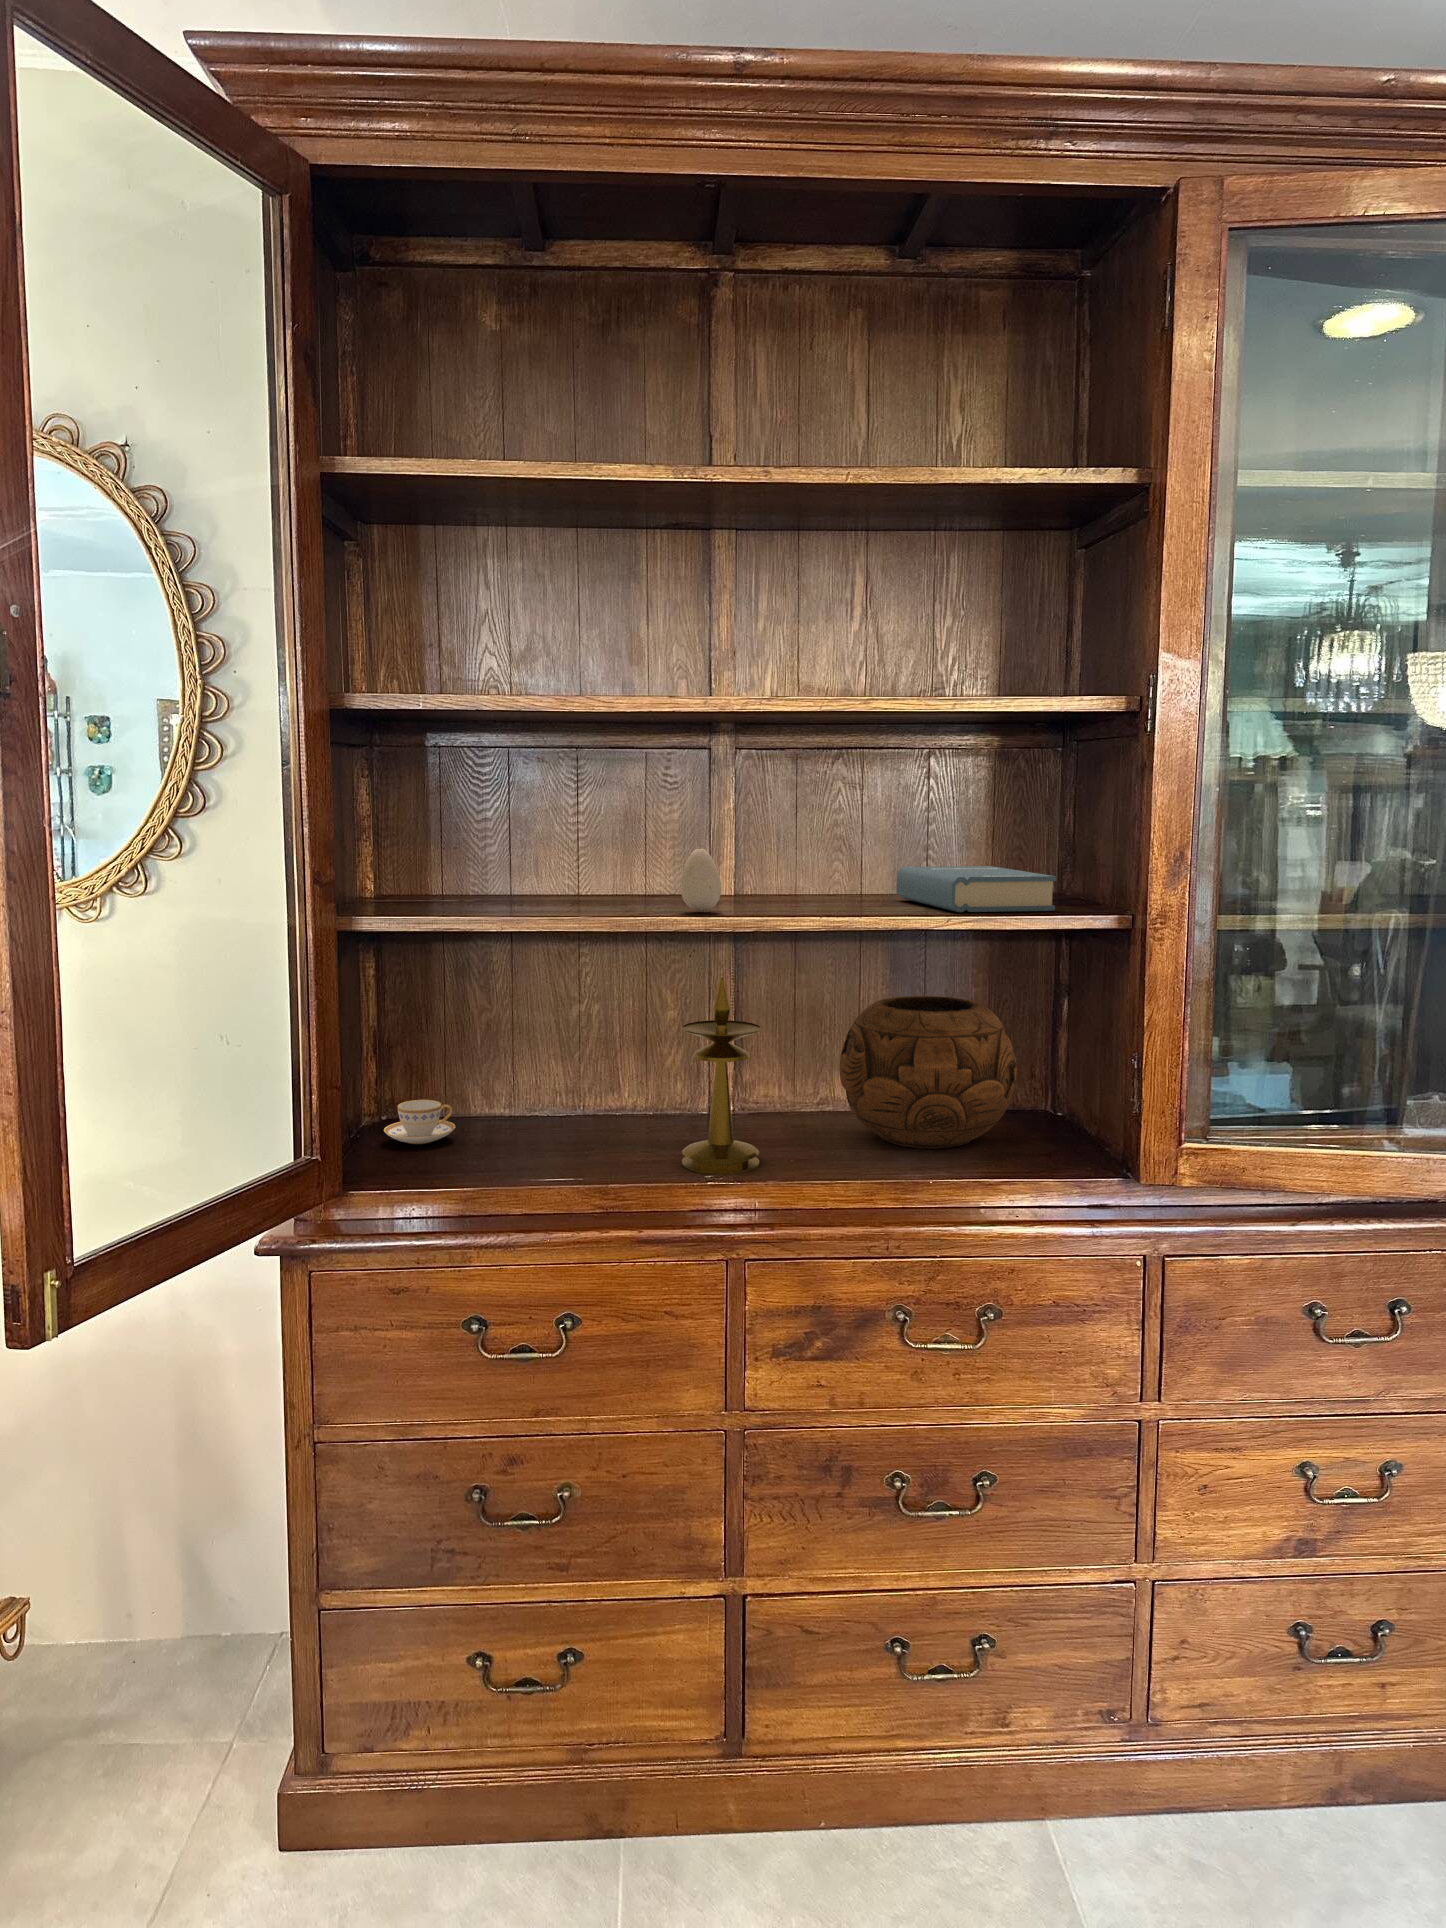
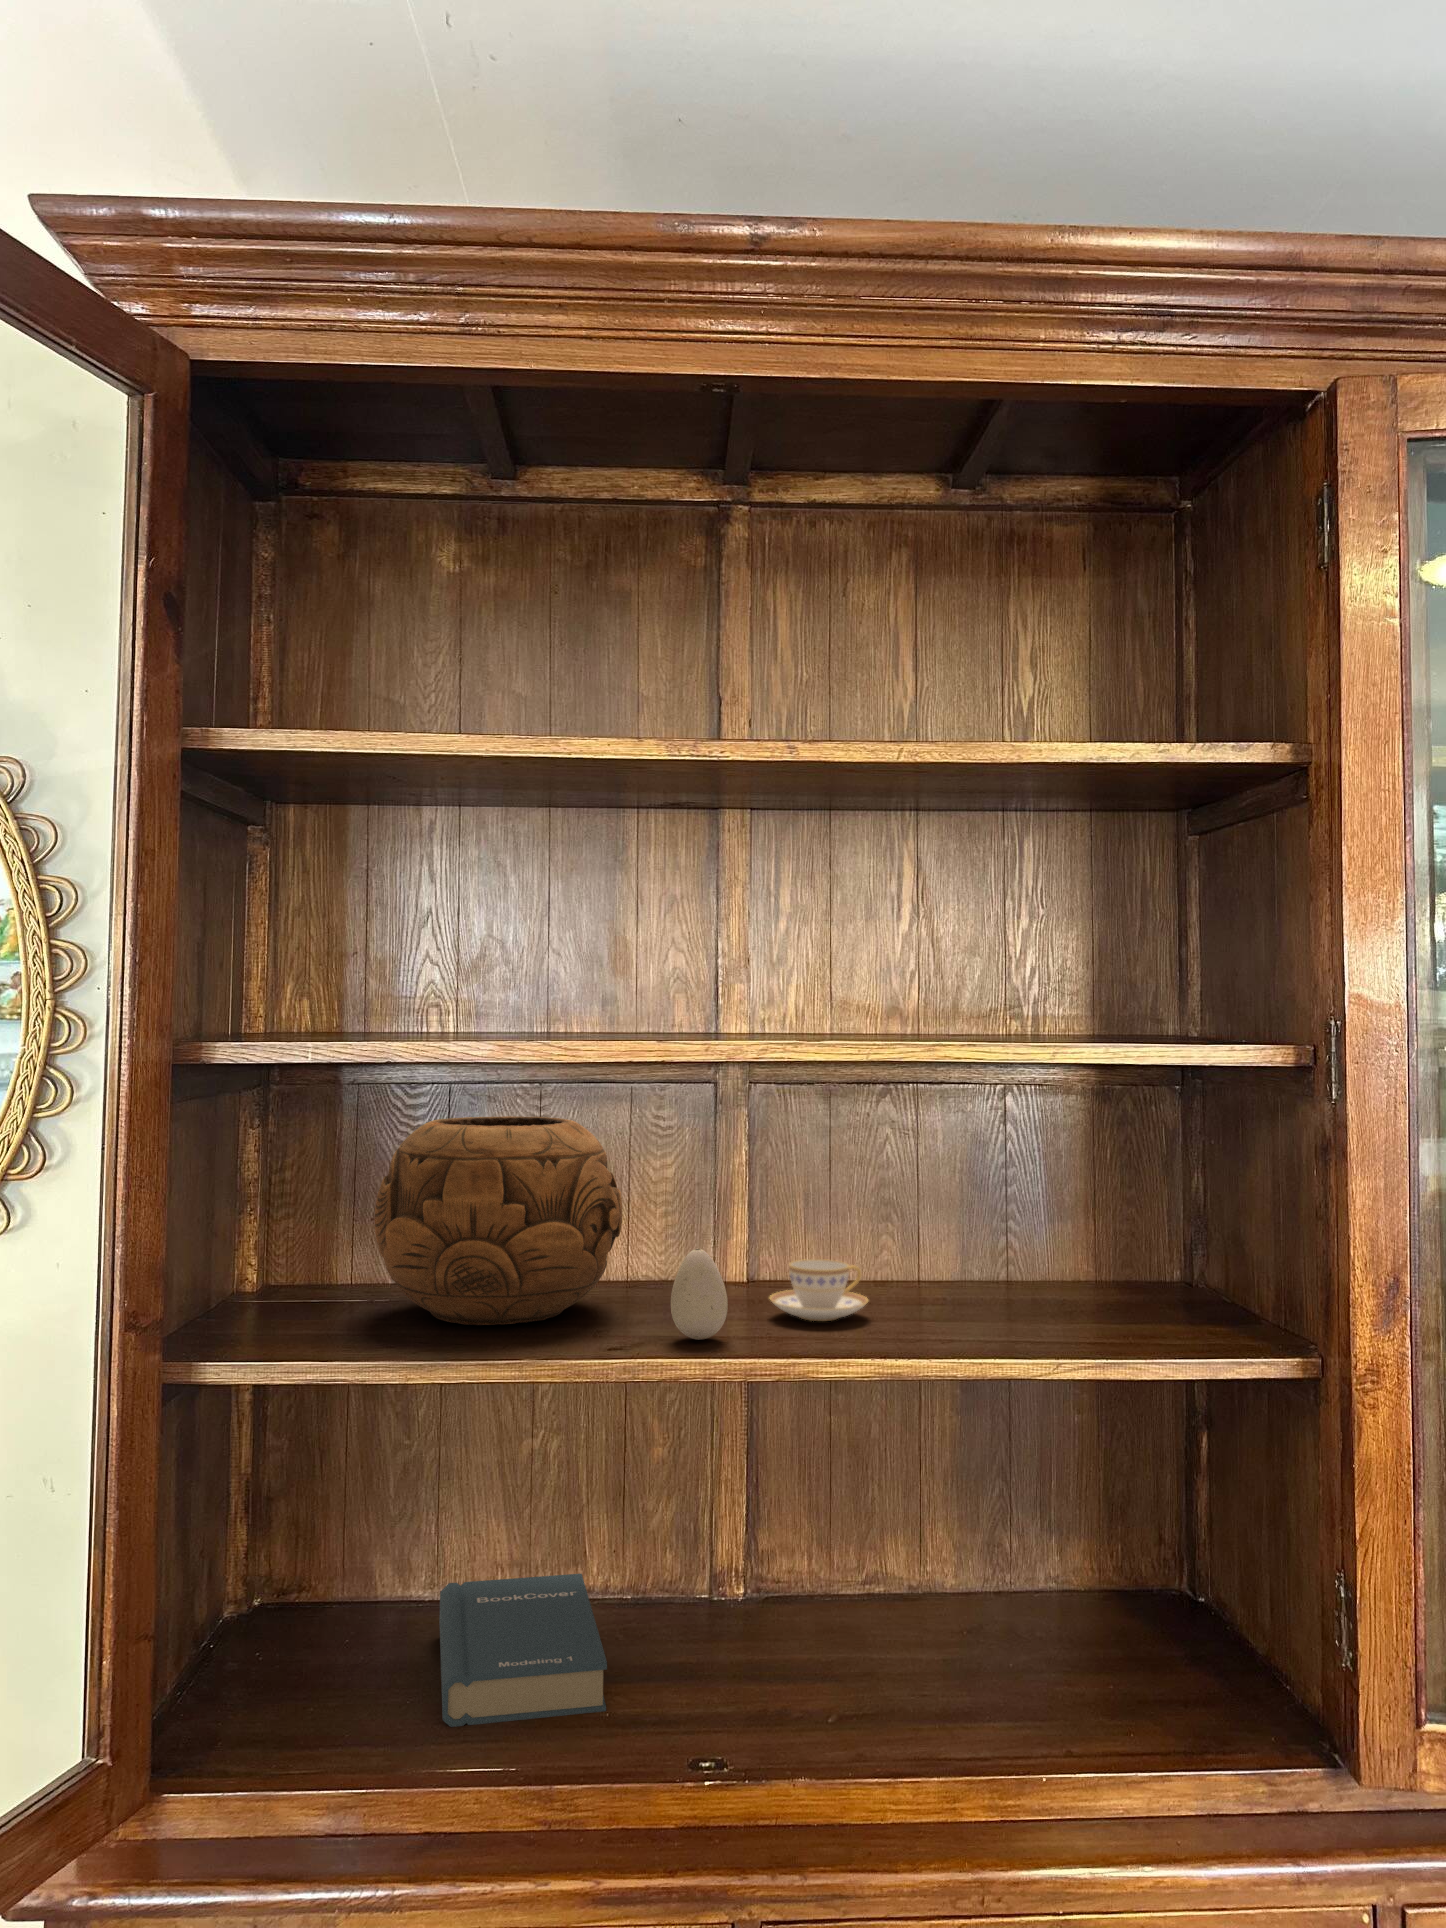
hardback book: present [896,866,1056,912] -> present [439,1574,607,1727]
candlestick: present [682,977,761,1175] -> none [667,1439,784,1752]
decorative bowl: present [840,996,1017,1149] -> present [375,1116,622,1325]
teacup: present [384,1100,455,1144] -> present [770,1259,868,1321]

